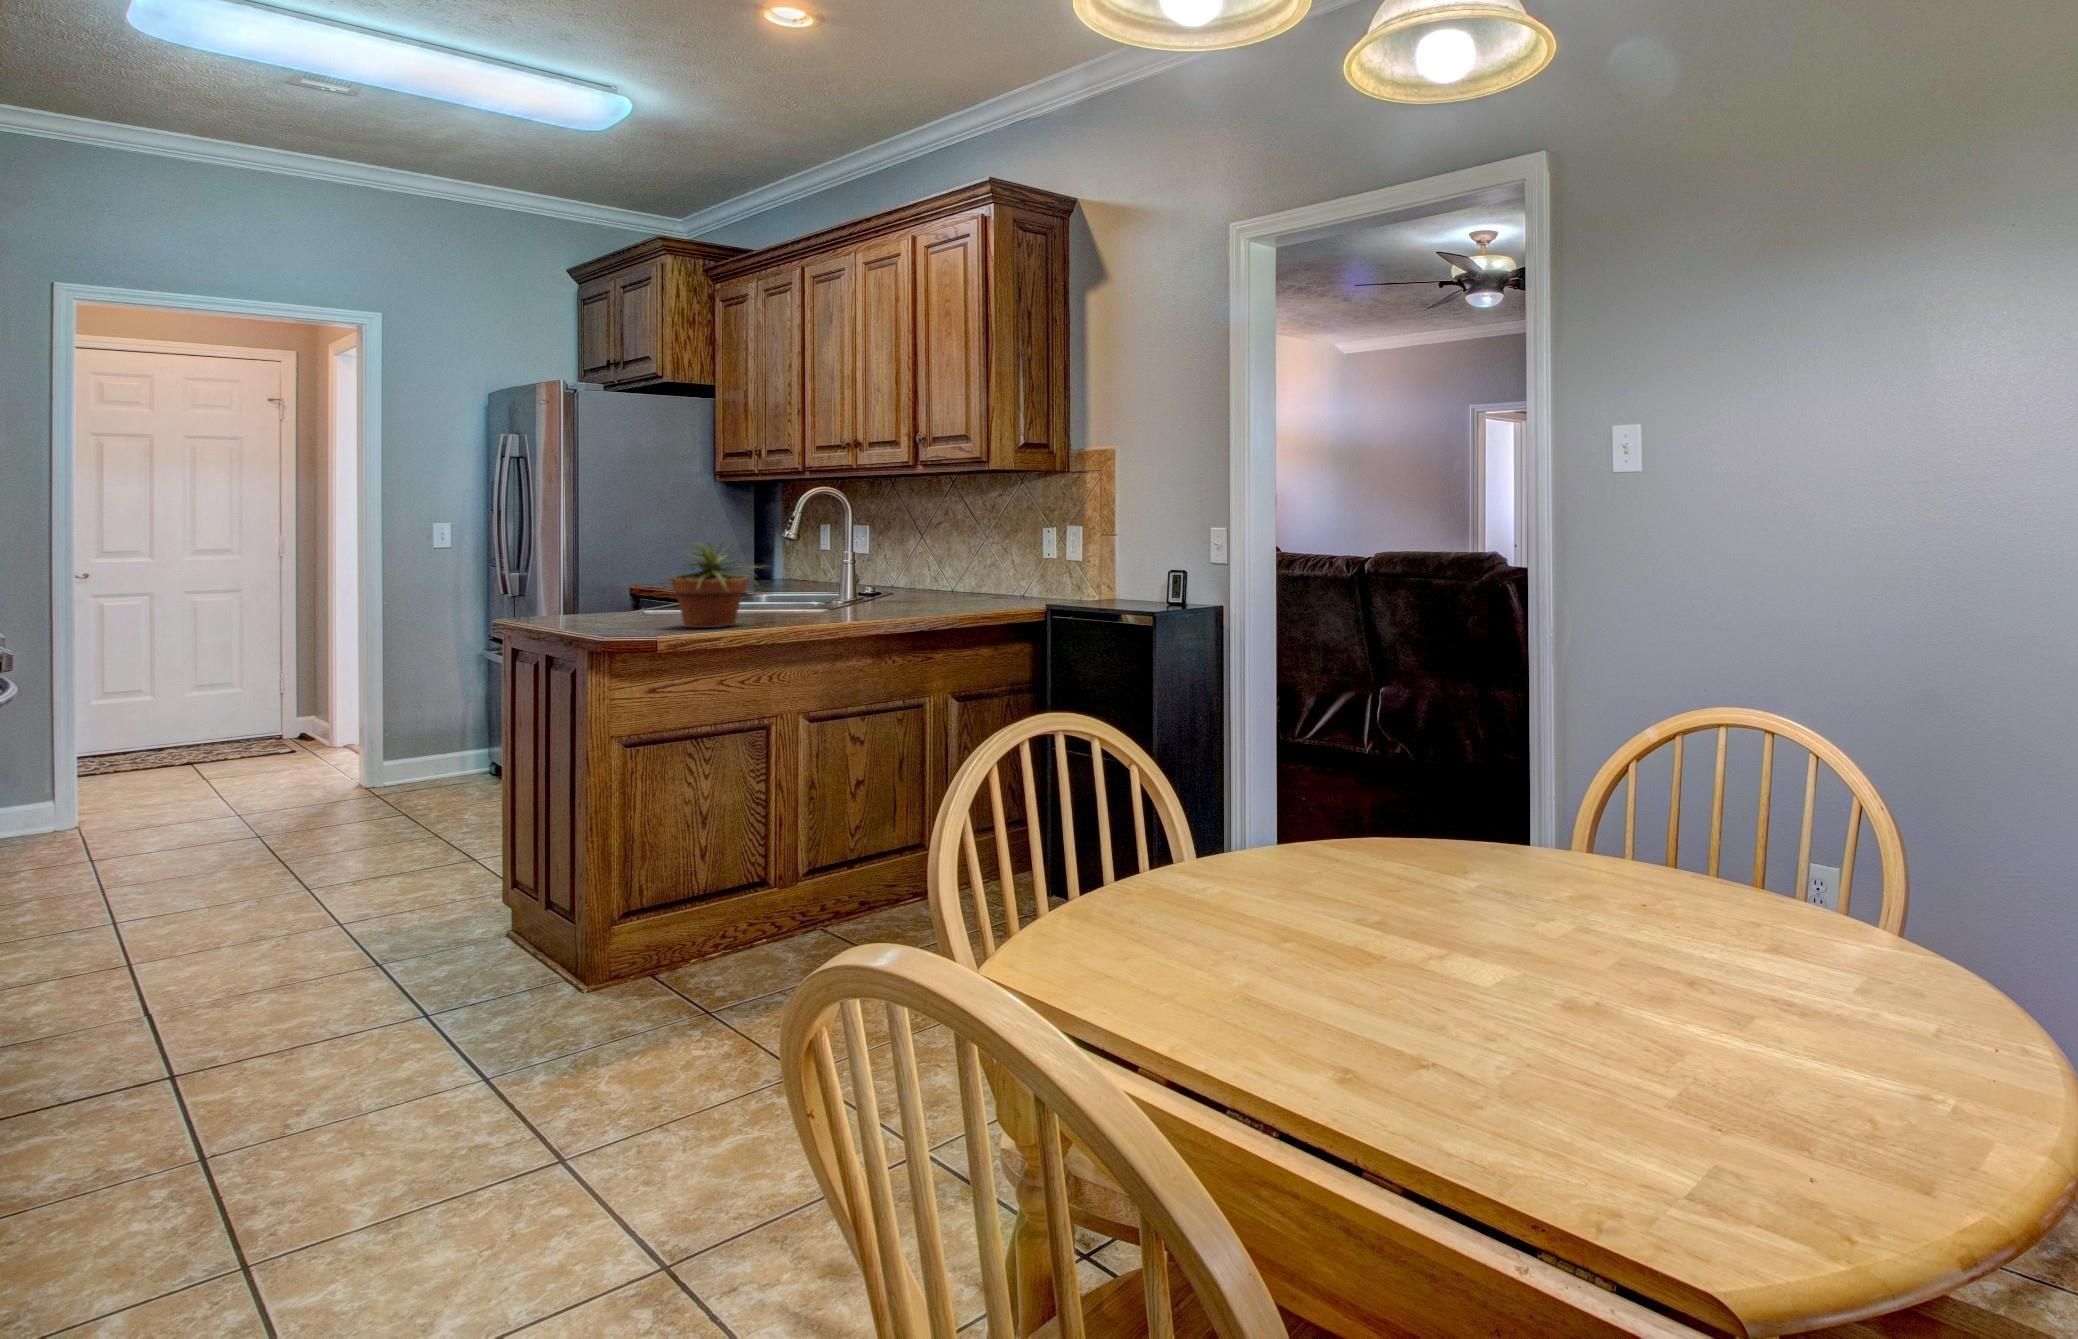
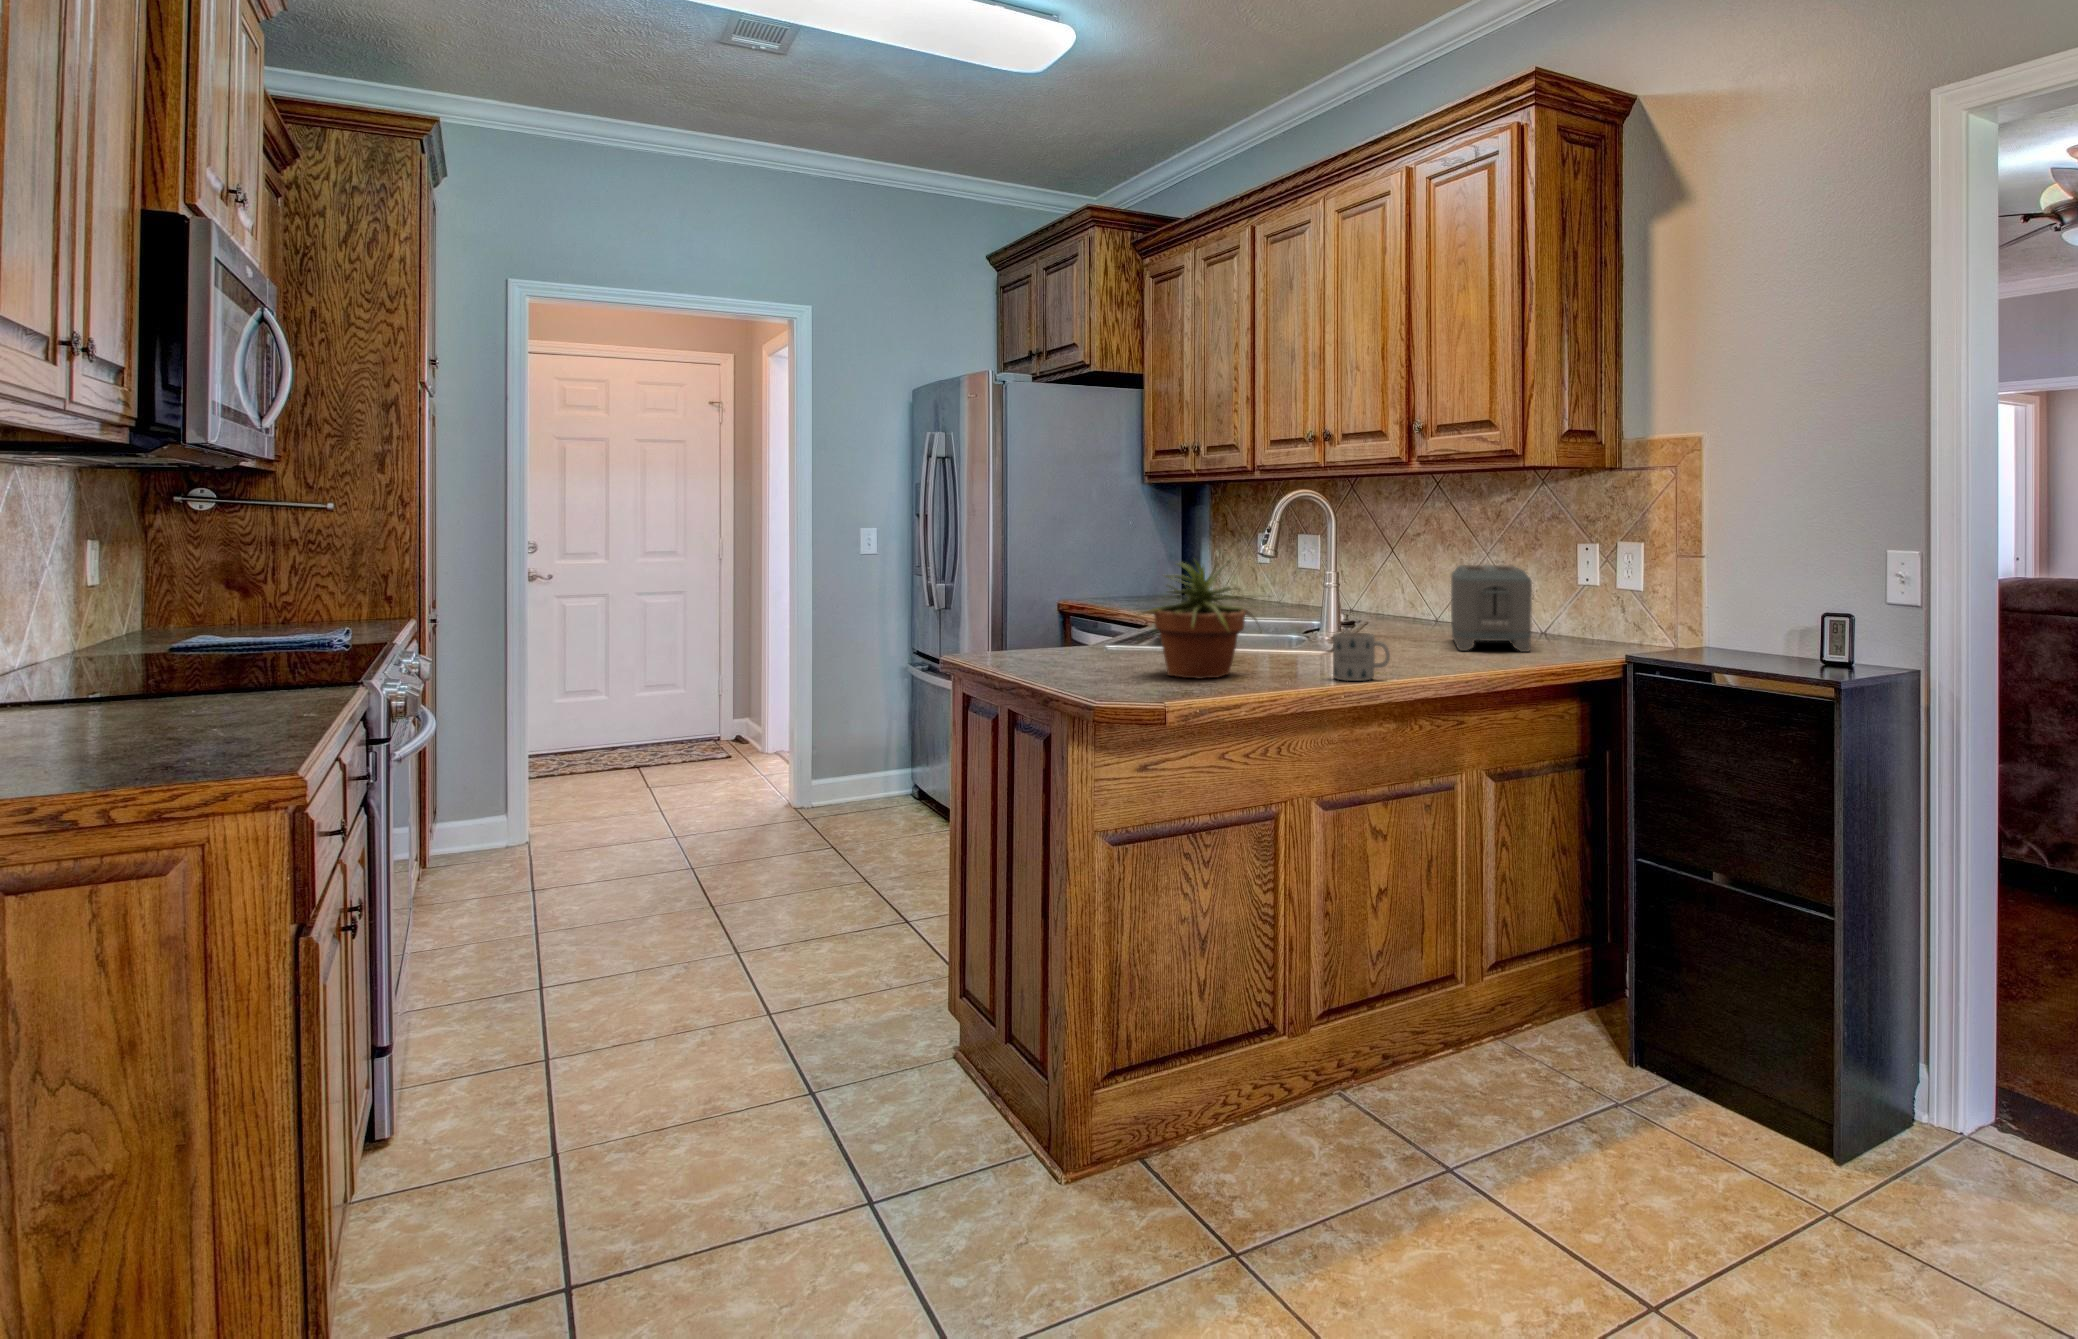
toaster: none [941,545,1003,609] -> present [1451,565,1532,652]
mug: none [813,592,856,626] -> present [1333,632,1390,681]

